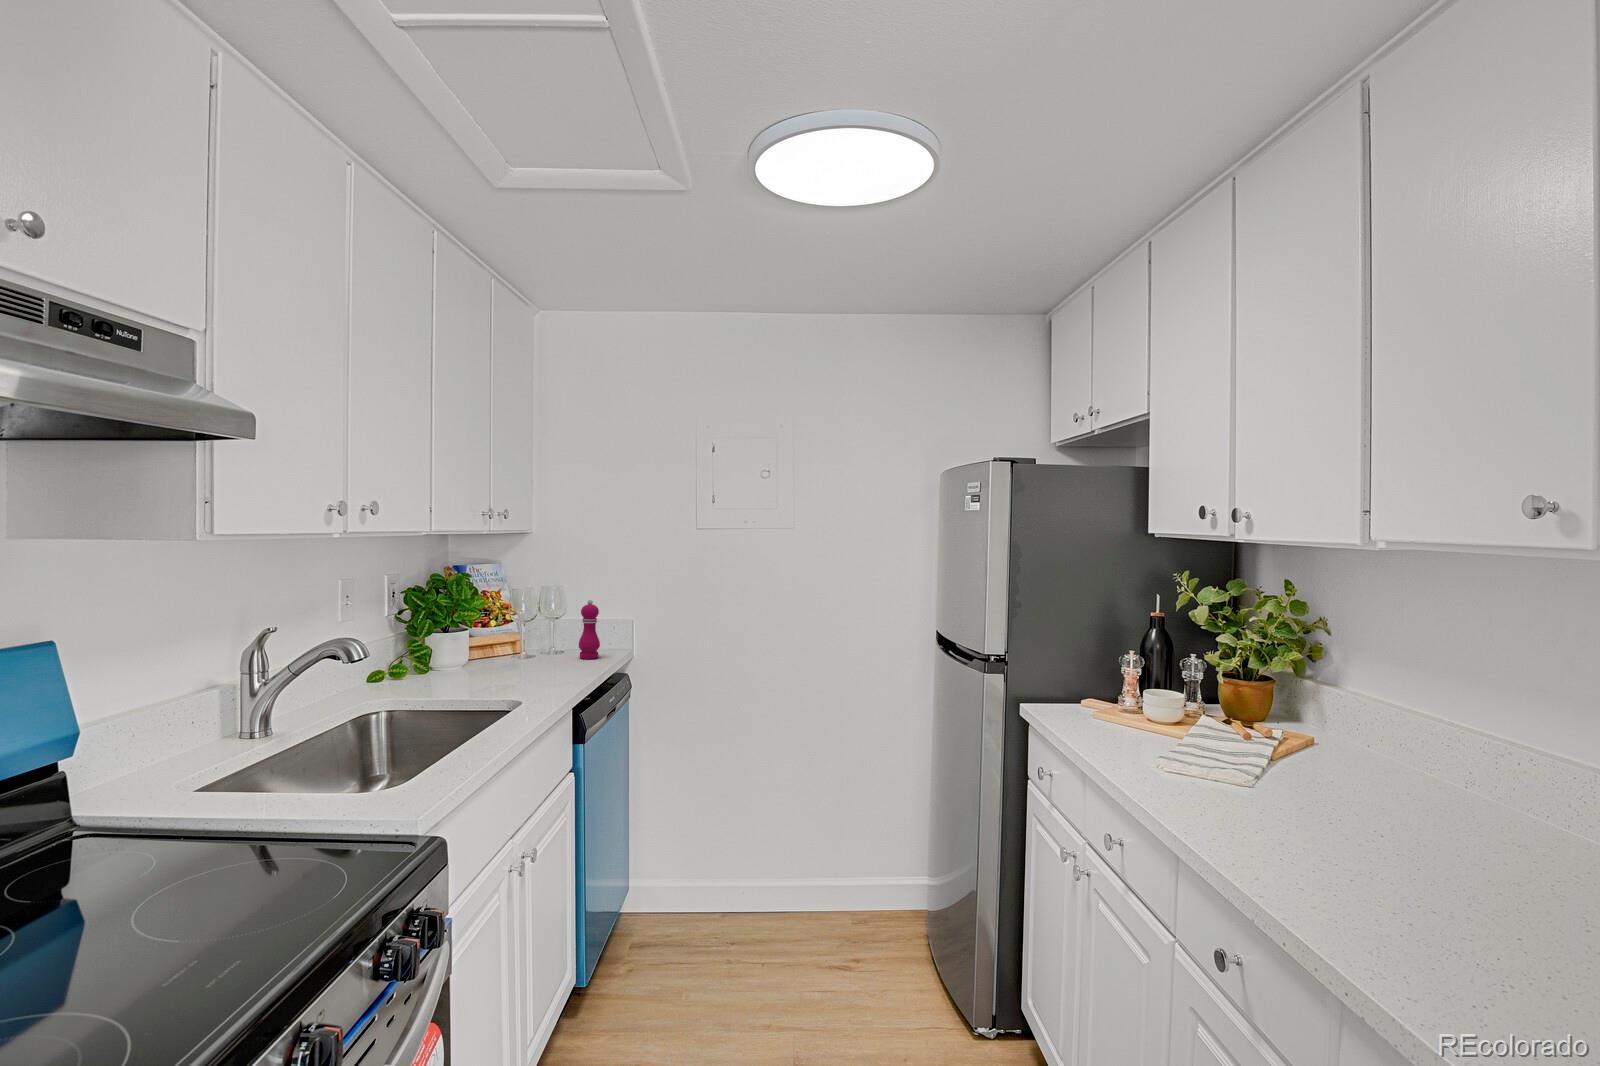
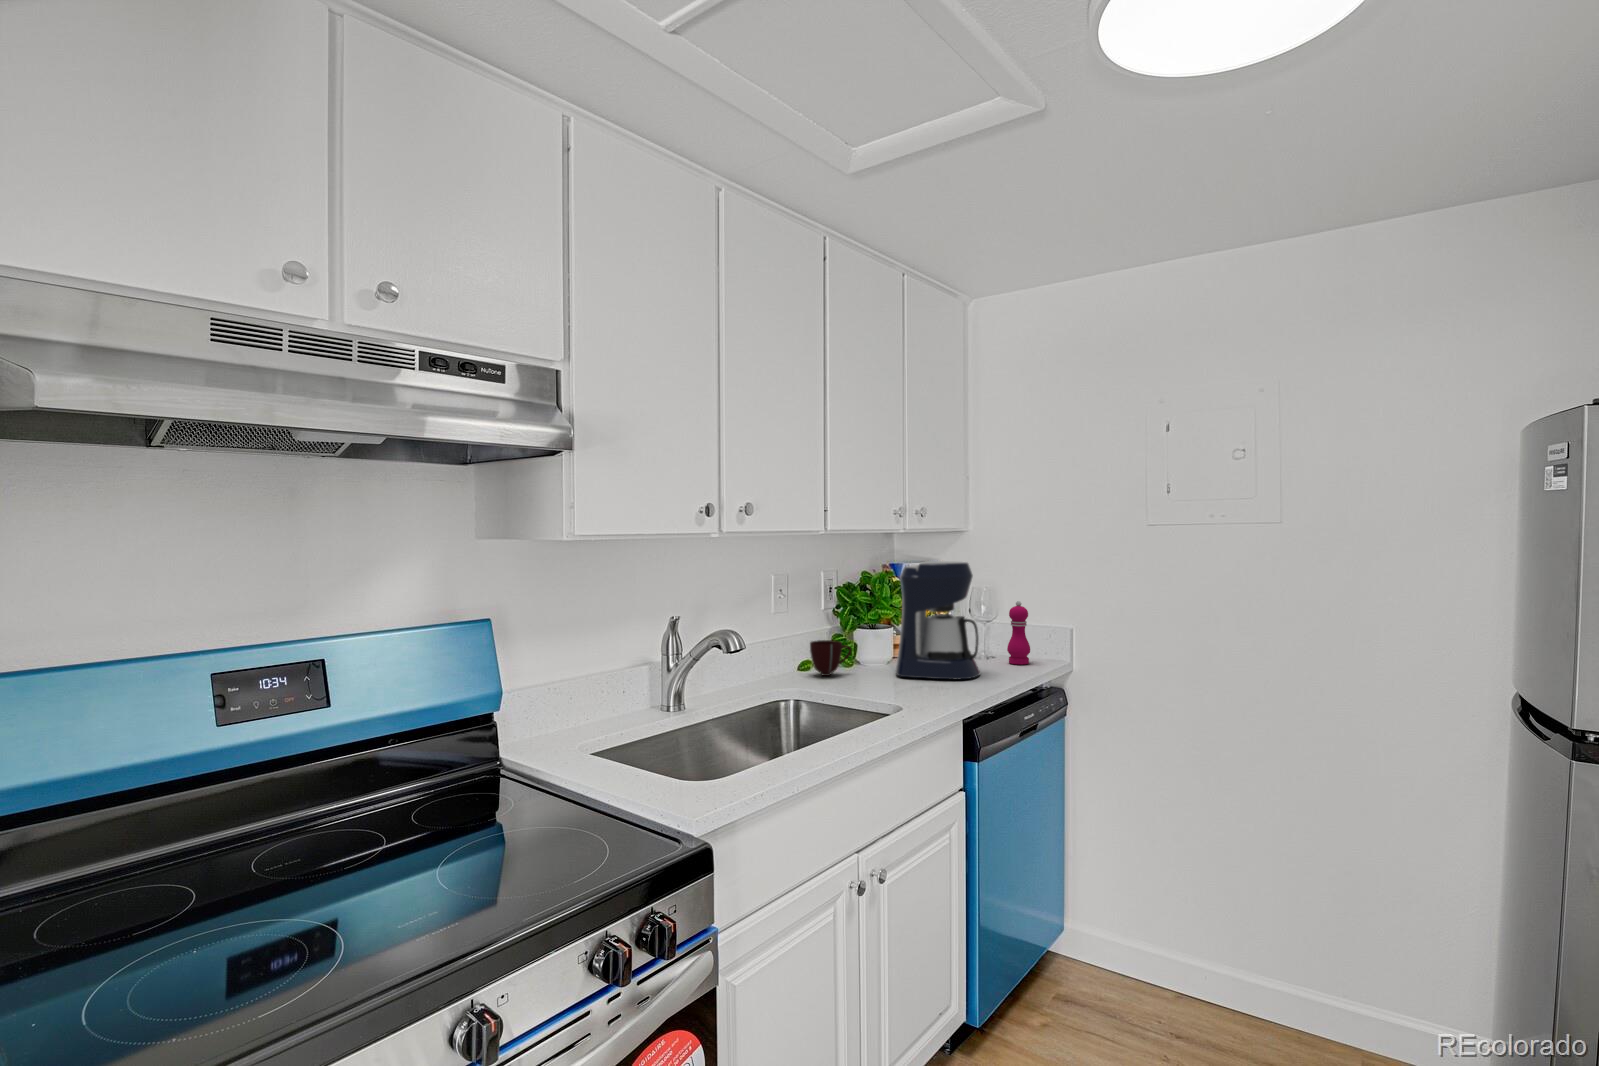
coffee maker: none [480,563,564,678] -> present [896,561,980,679]
mug: none [387,647,433,685] -> present [810,640,852,676]

